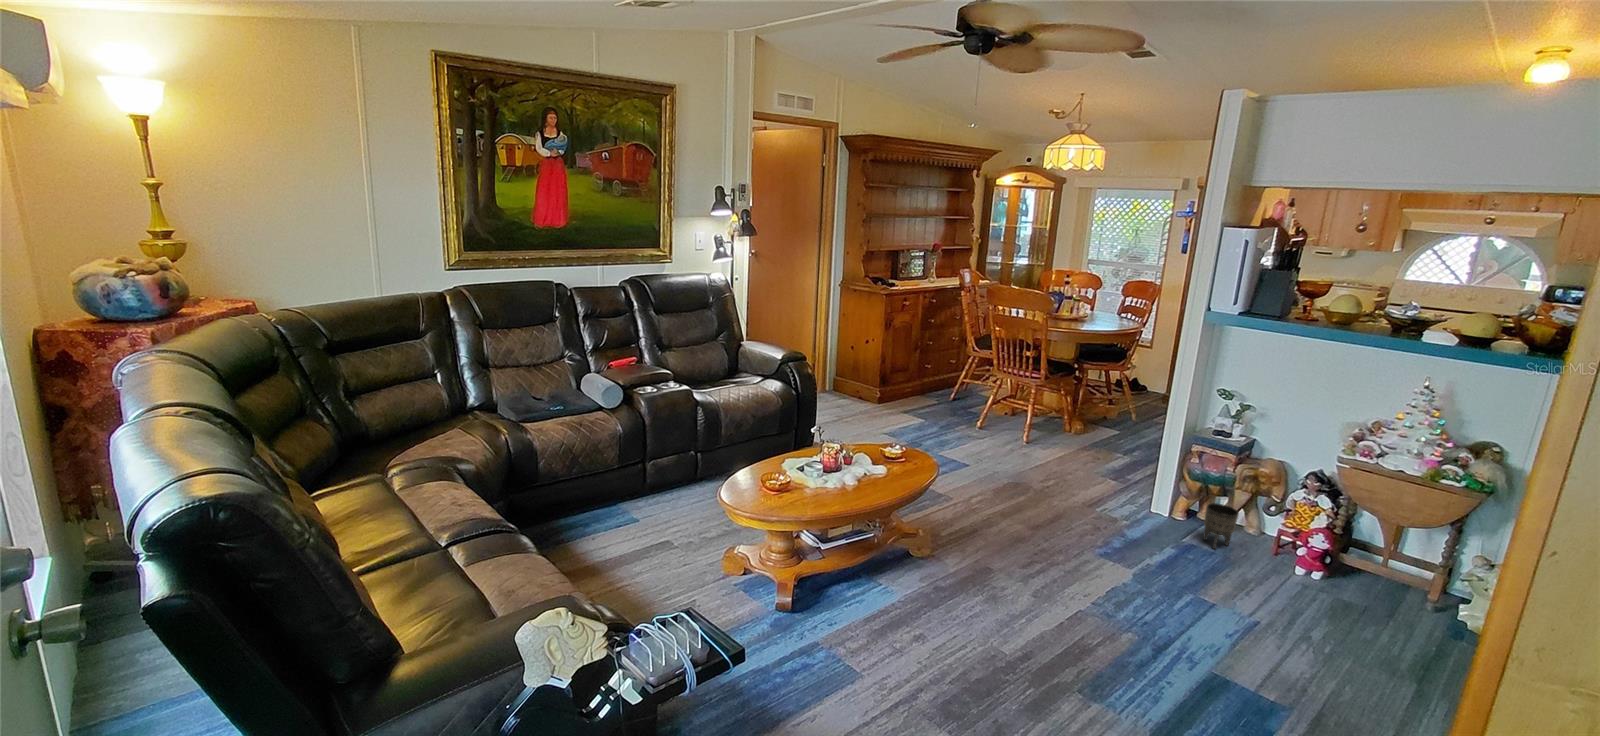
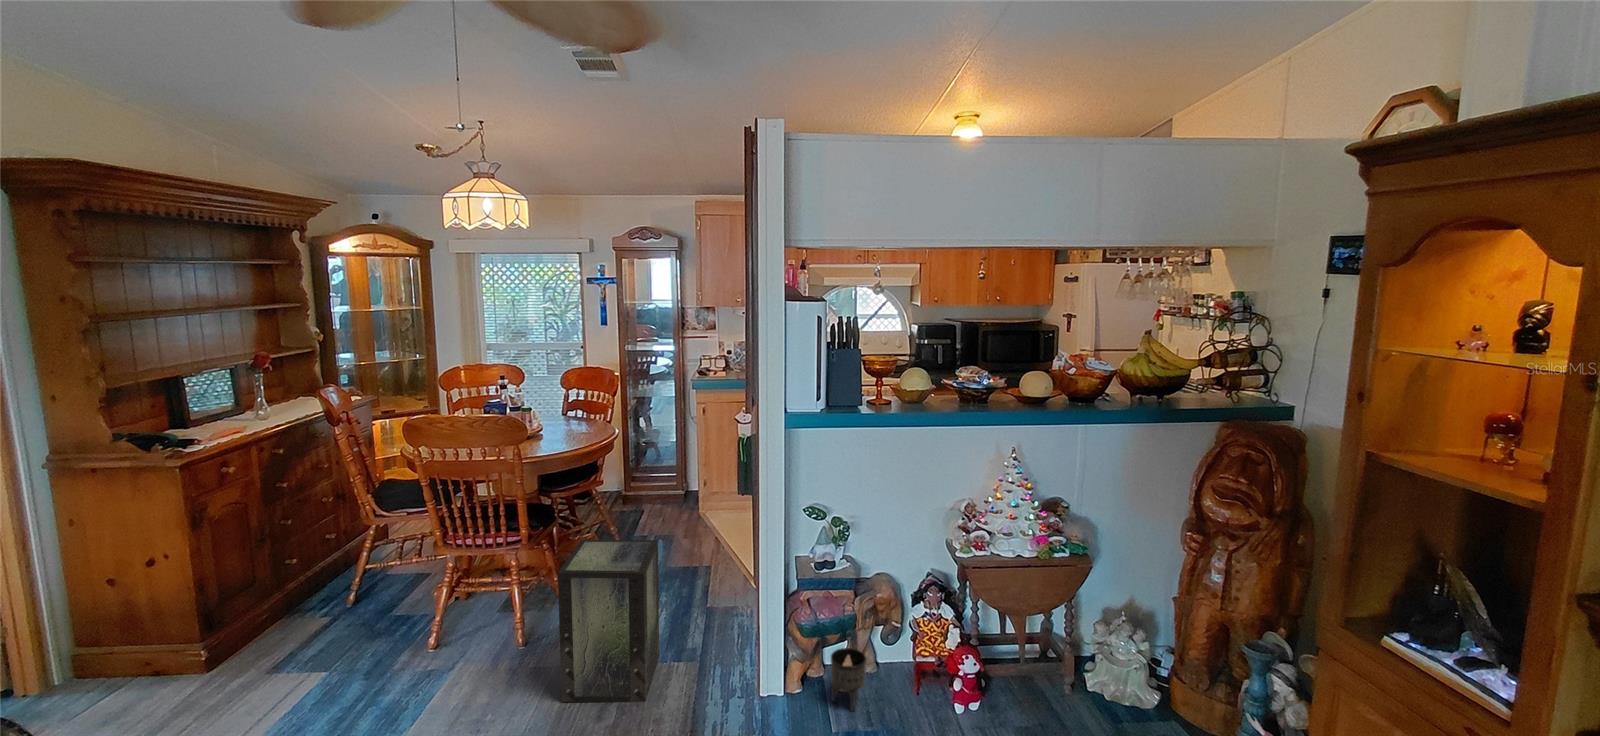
storage box: none [1025,380,1116,489] -> present [558,540,659,702]

